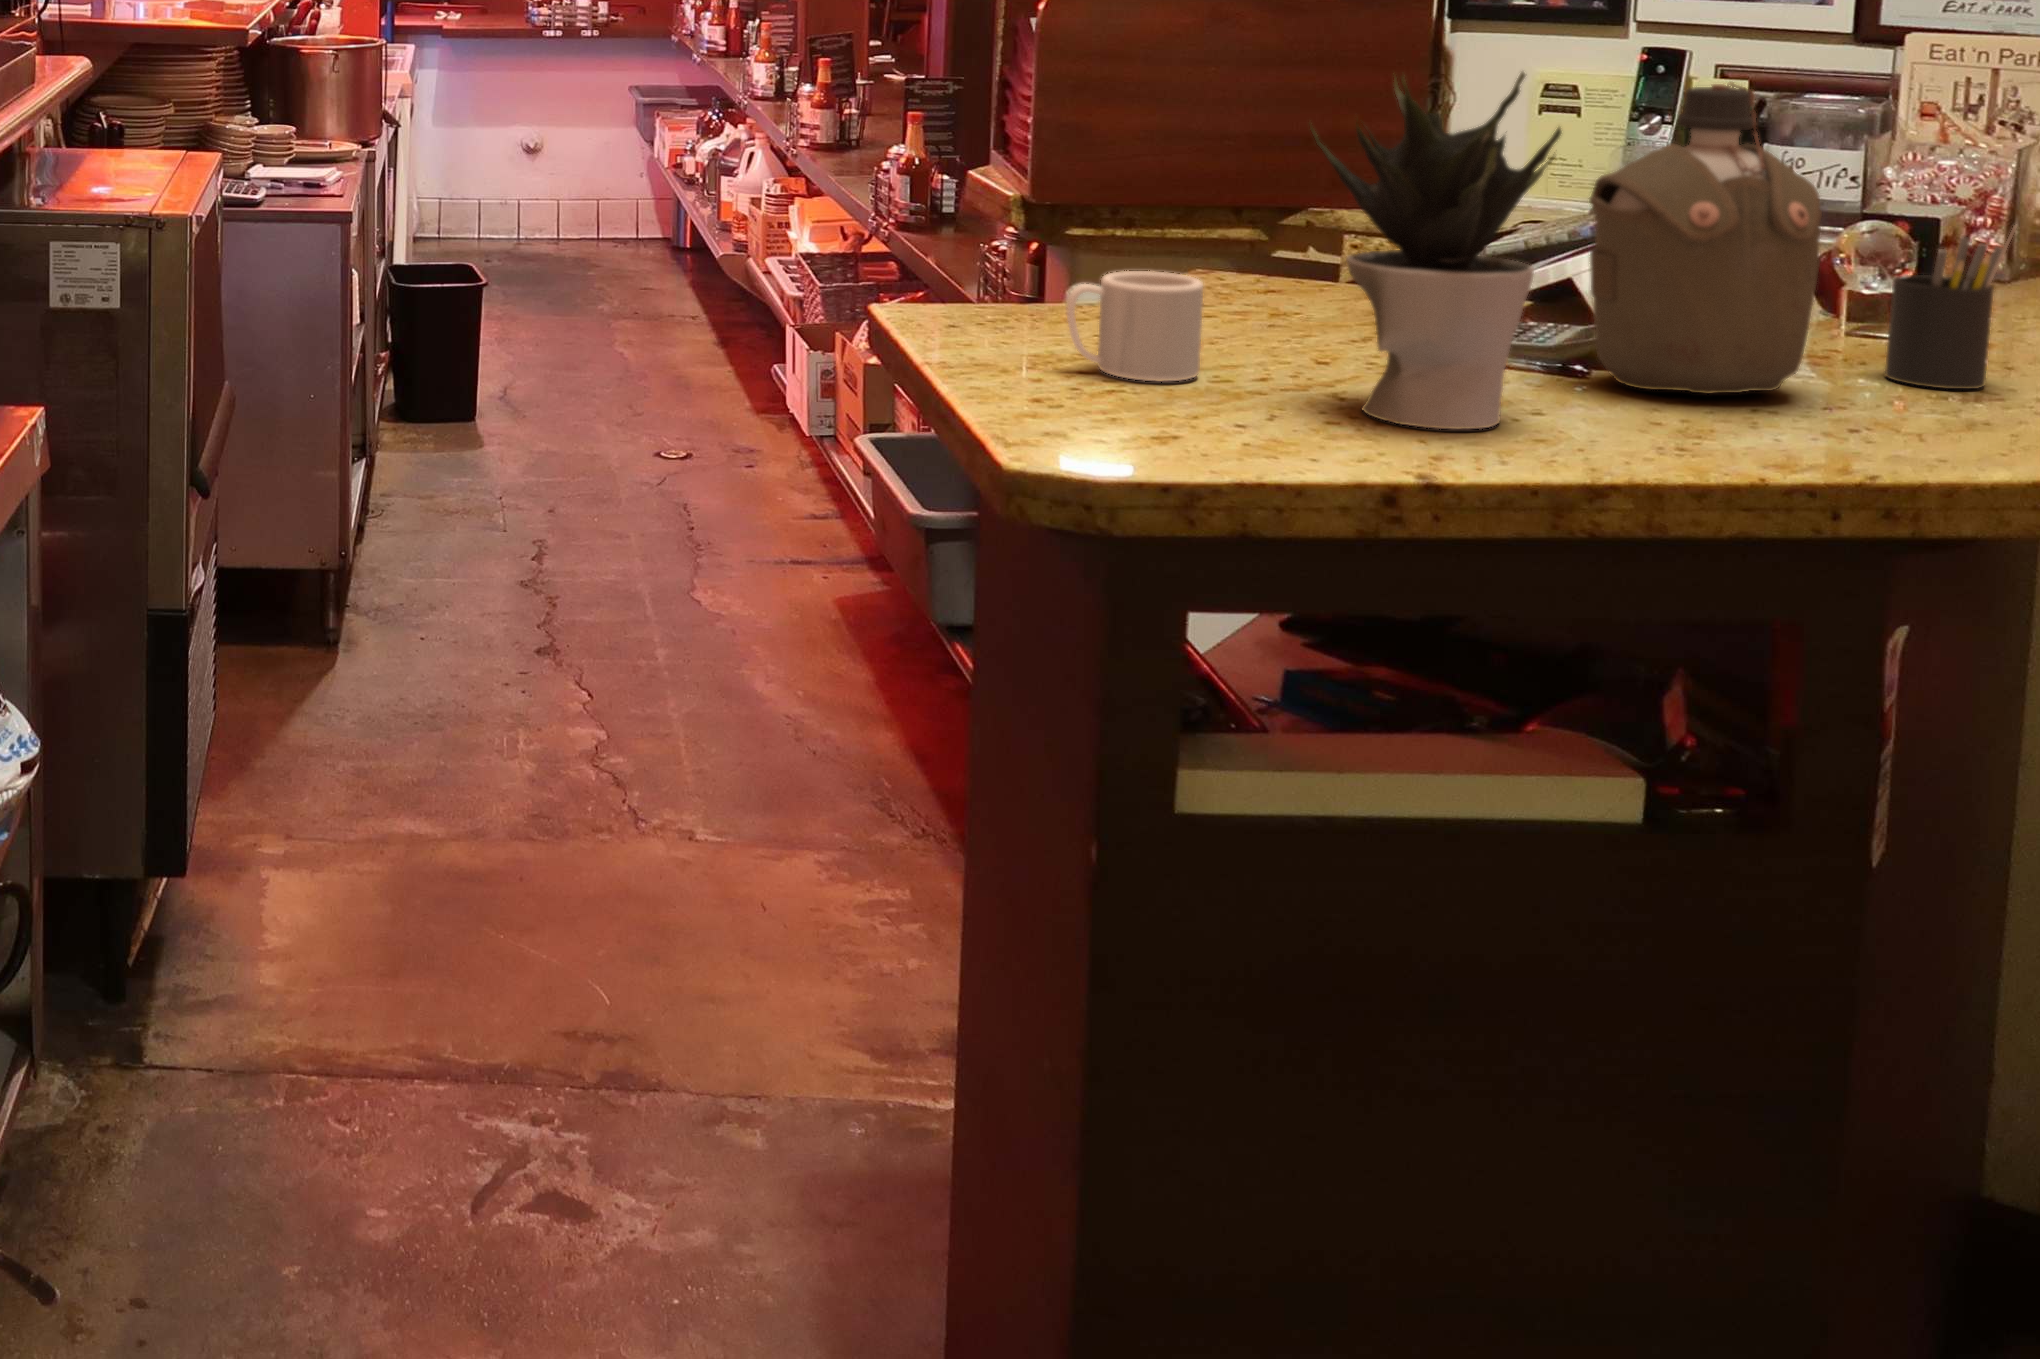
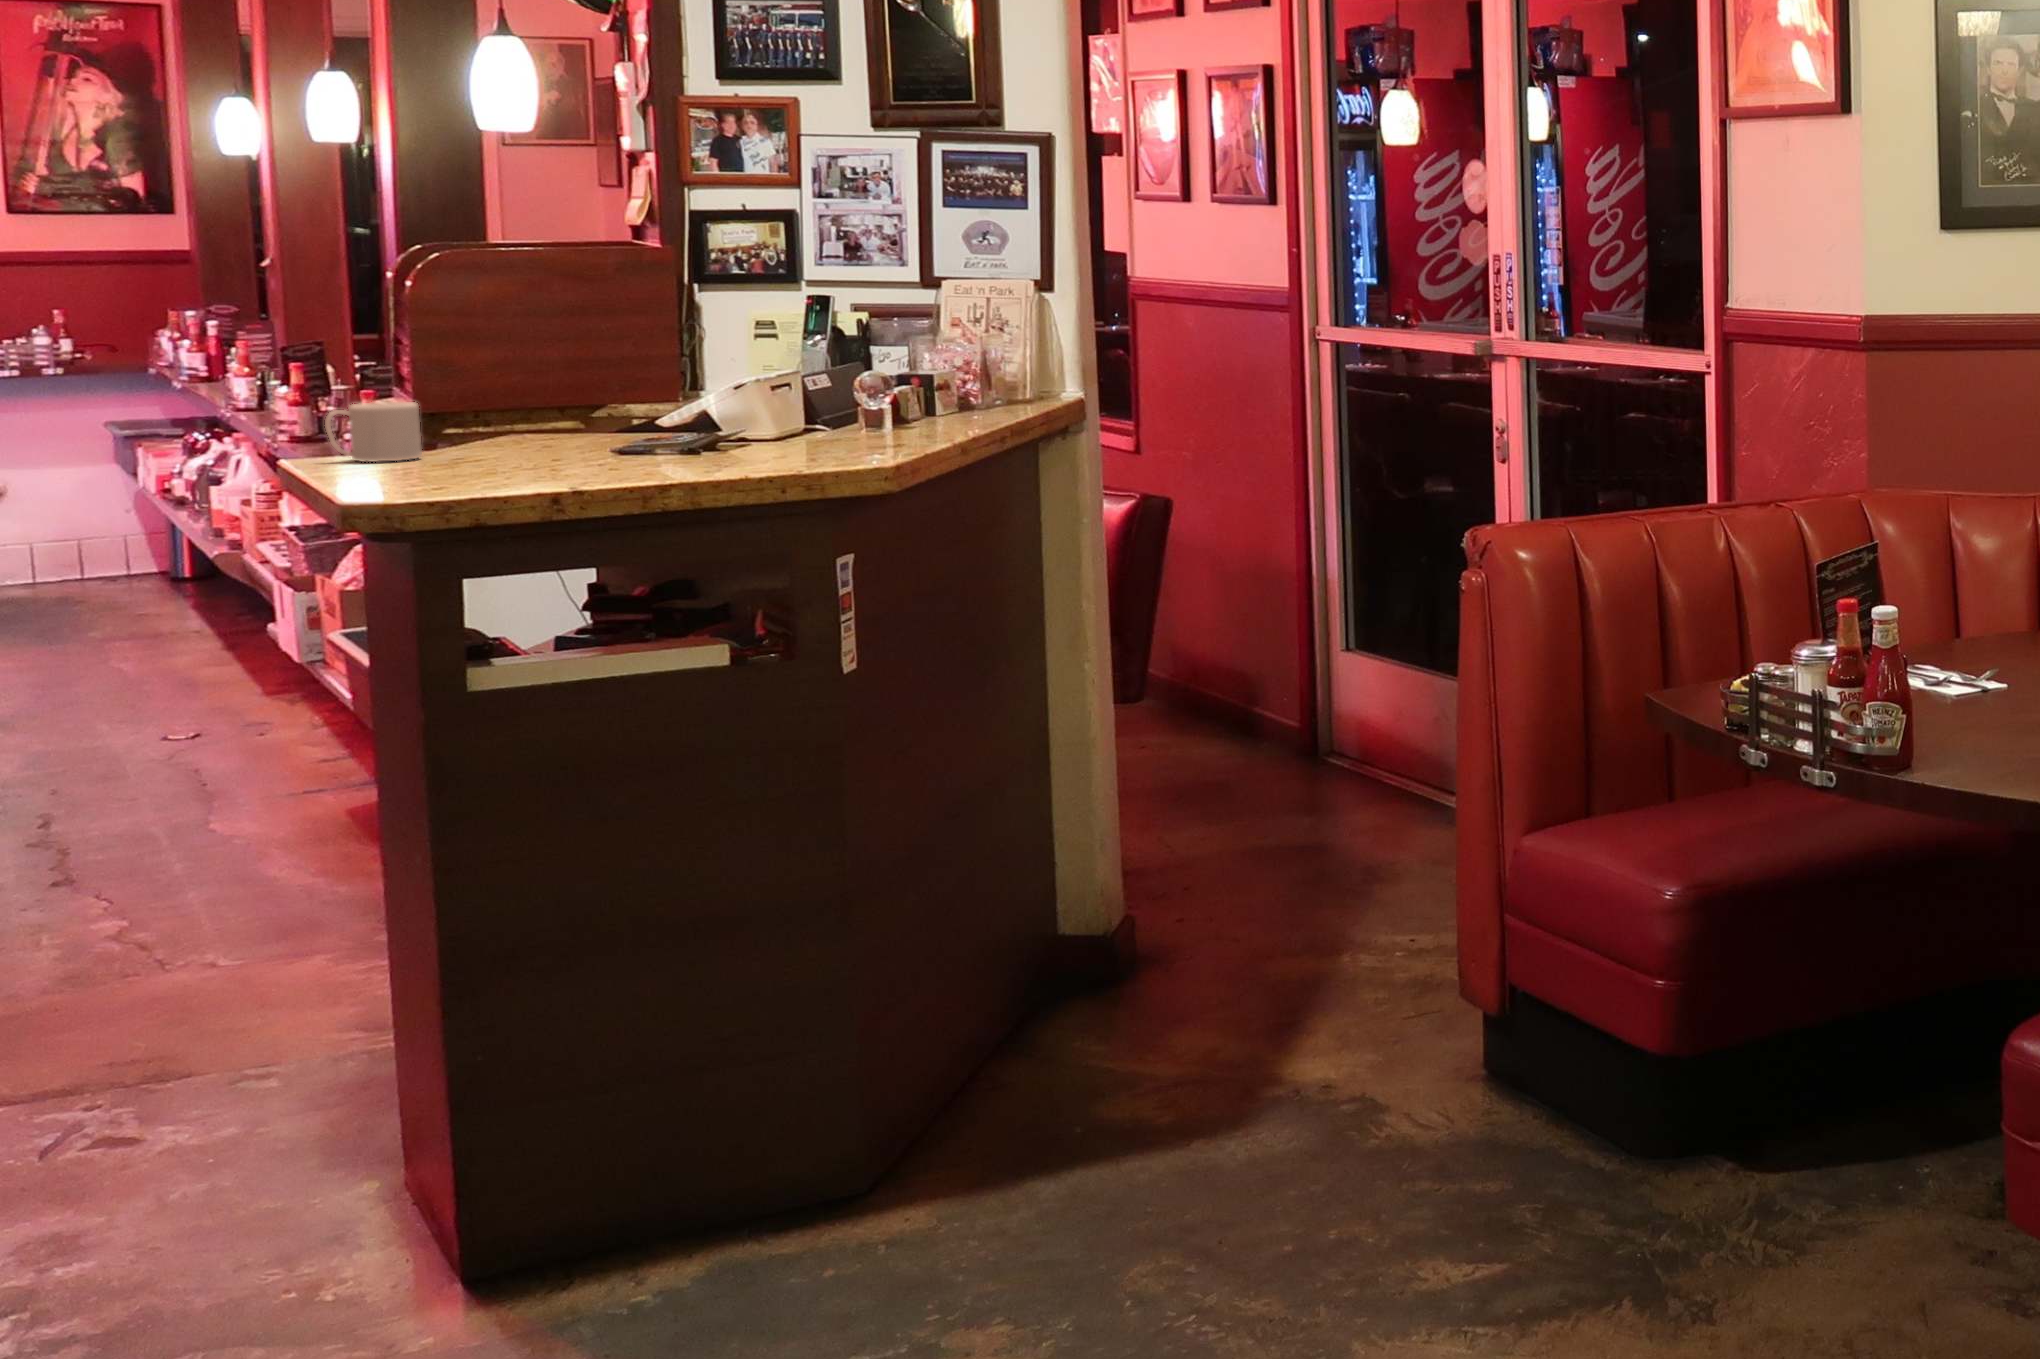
potted plant: present [1311,72,1561,429] -> none [467,273,620,463]
water bottle: present [1589,82,1822,394] -> none [658,283,783,444]
pen holder: present [1885,226,2016,389] -> none [838,352,889,434]

